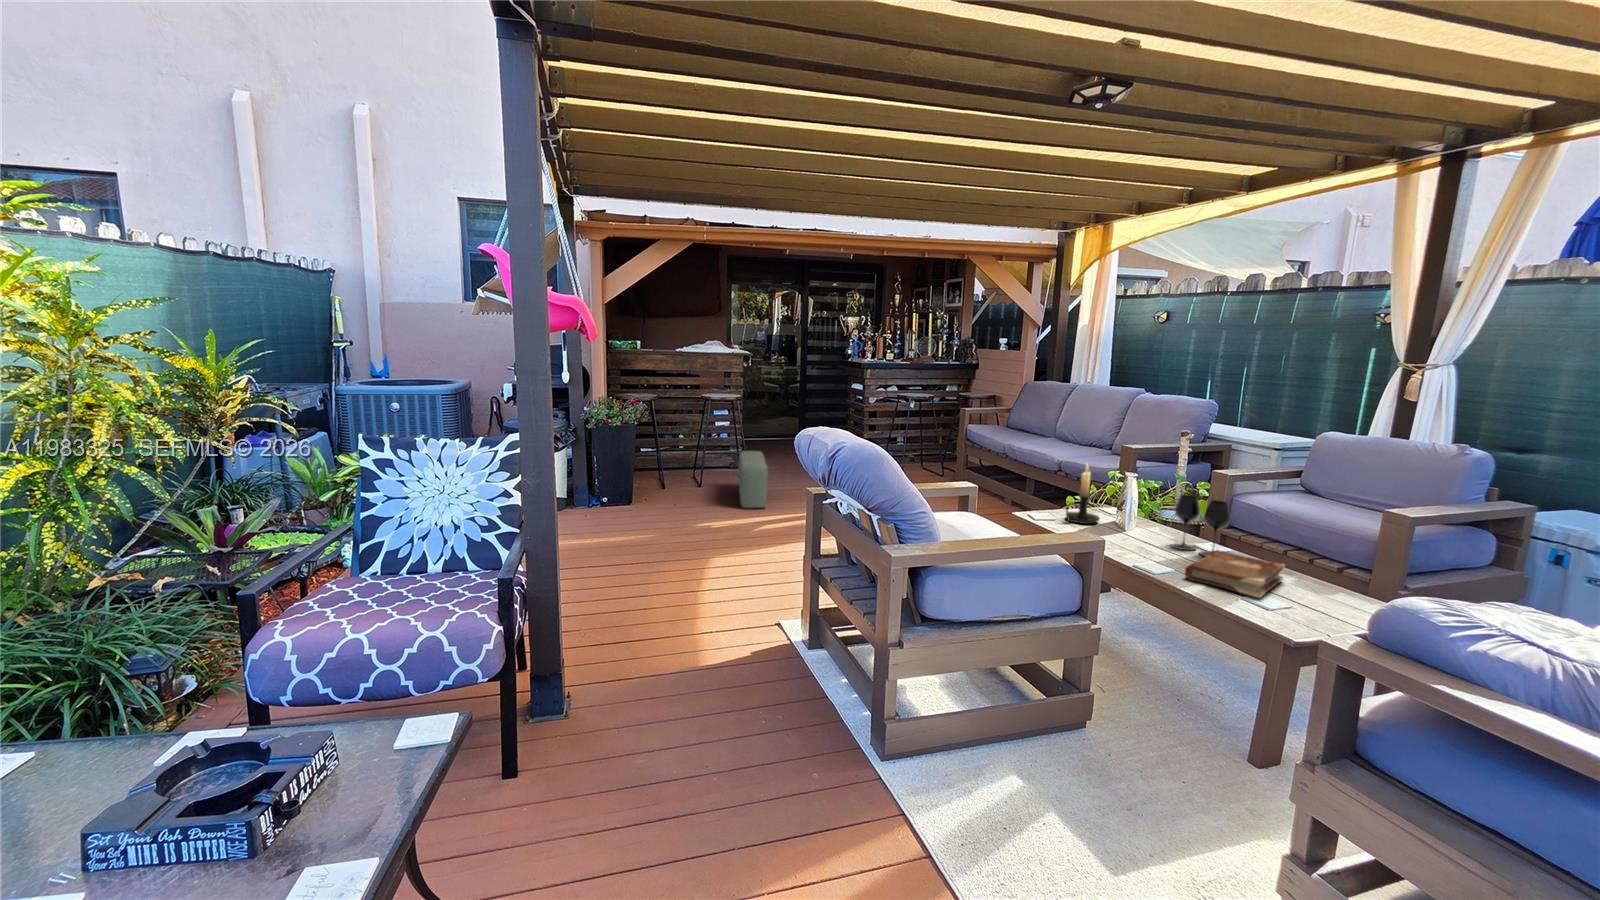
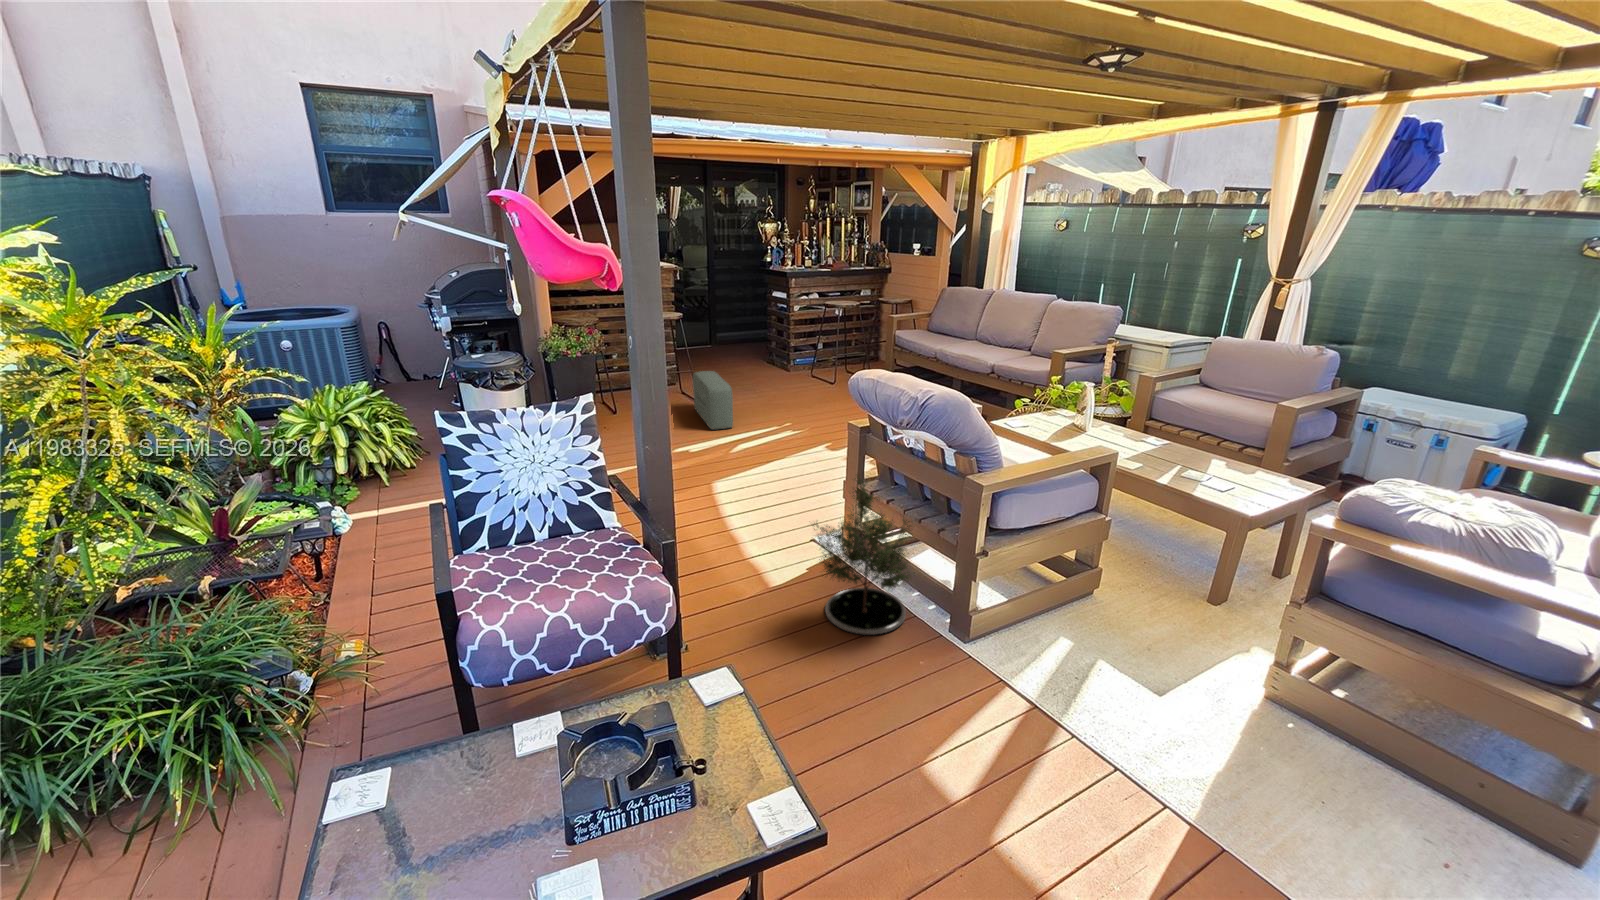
candle holder: present [1066,464,1100,524] -> none [1036,378,1065,430]
wine glass: present [1171,494,1230,556] -> none [1126,402,1176,453]
potted tree: none [719,534,837,732] -> present [812,476,913,635]
book: present [1185,550,1285,598] -> none [1154,446,1221,485]

